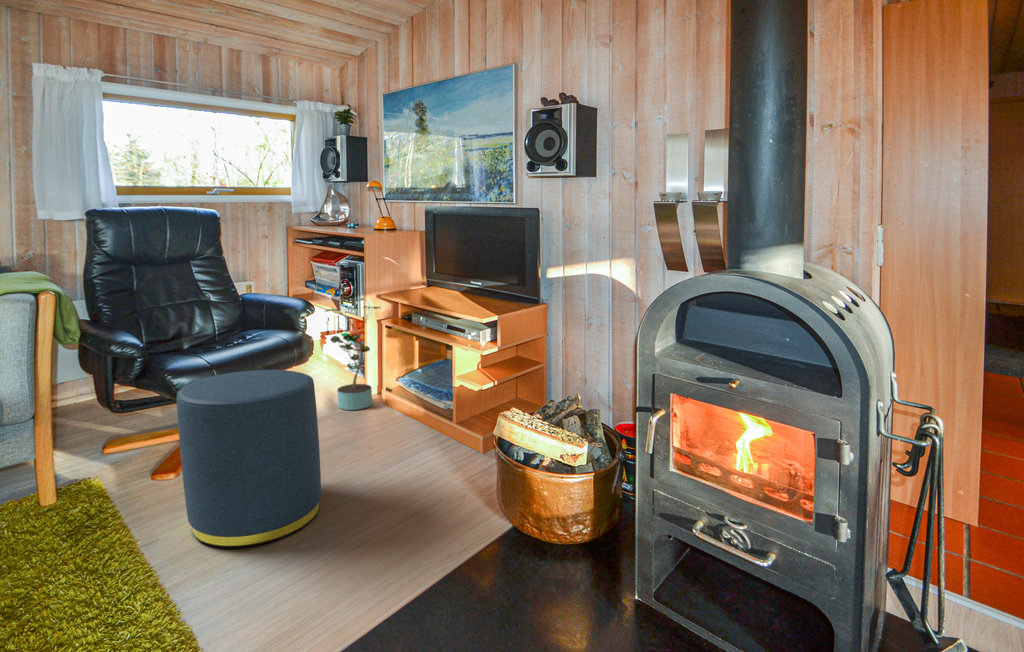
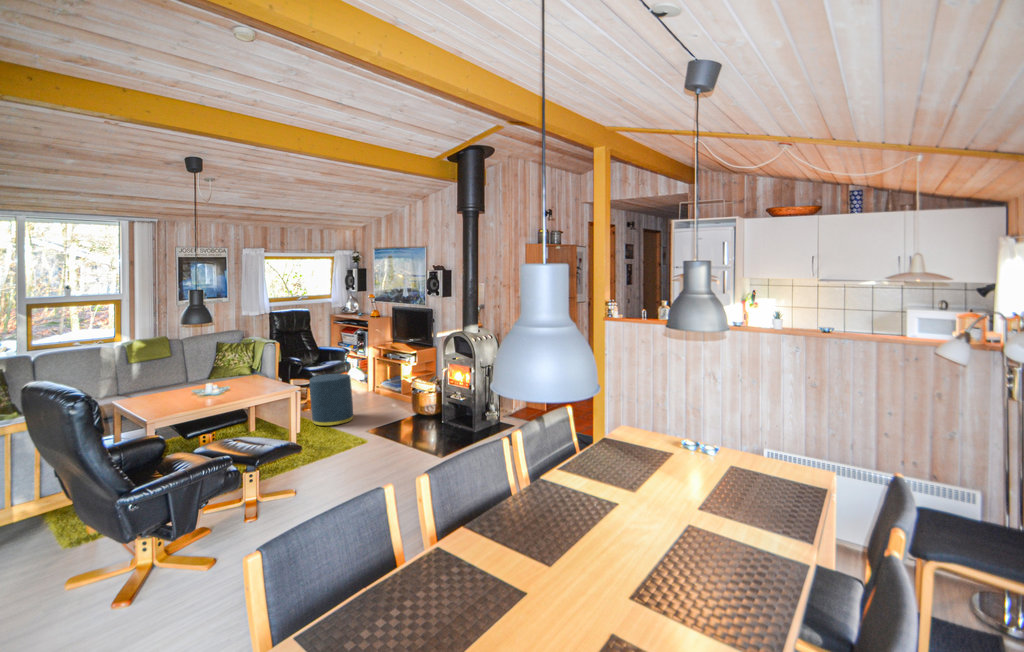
potted plant: present [326,298,380,410] -> none [350,347,374,395]

